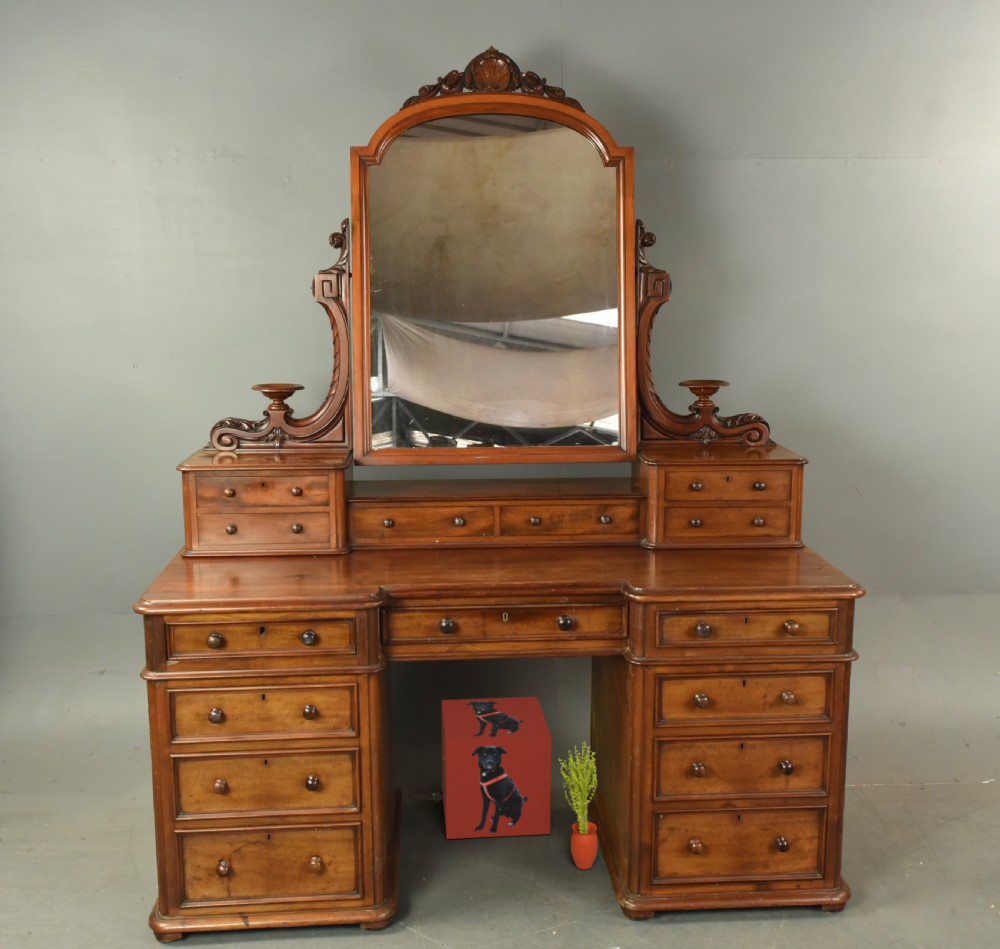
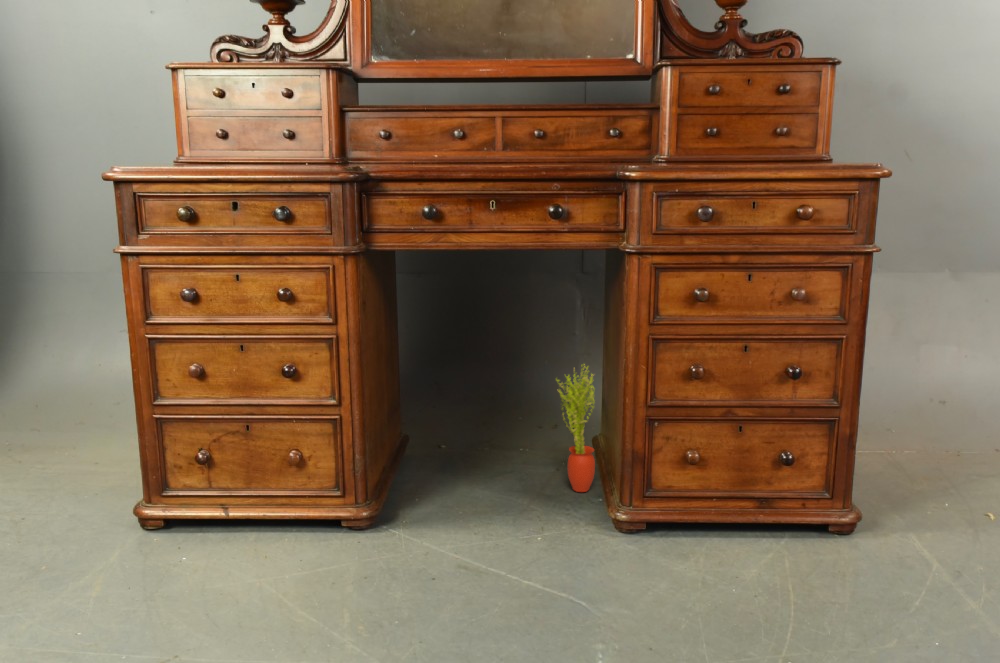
storage box: present [442,697,551,839] -> none [446,343,552,465]

